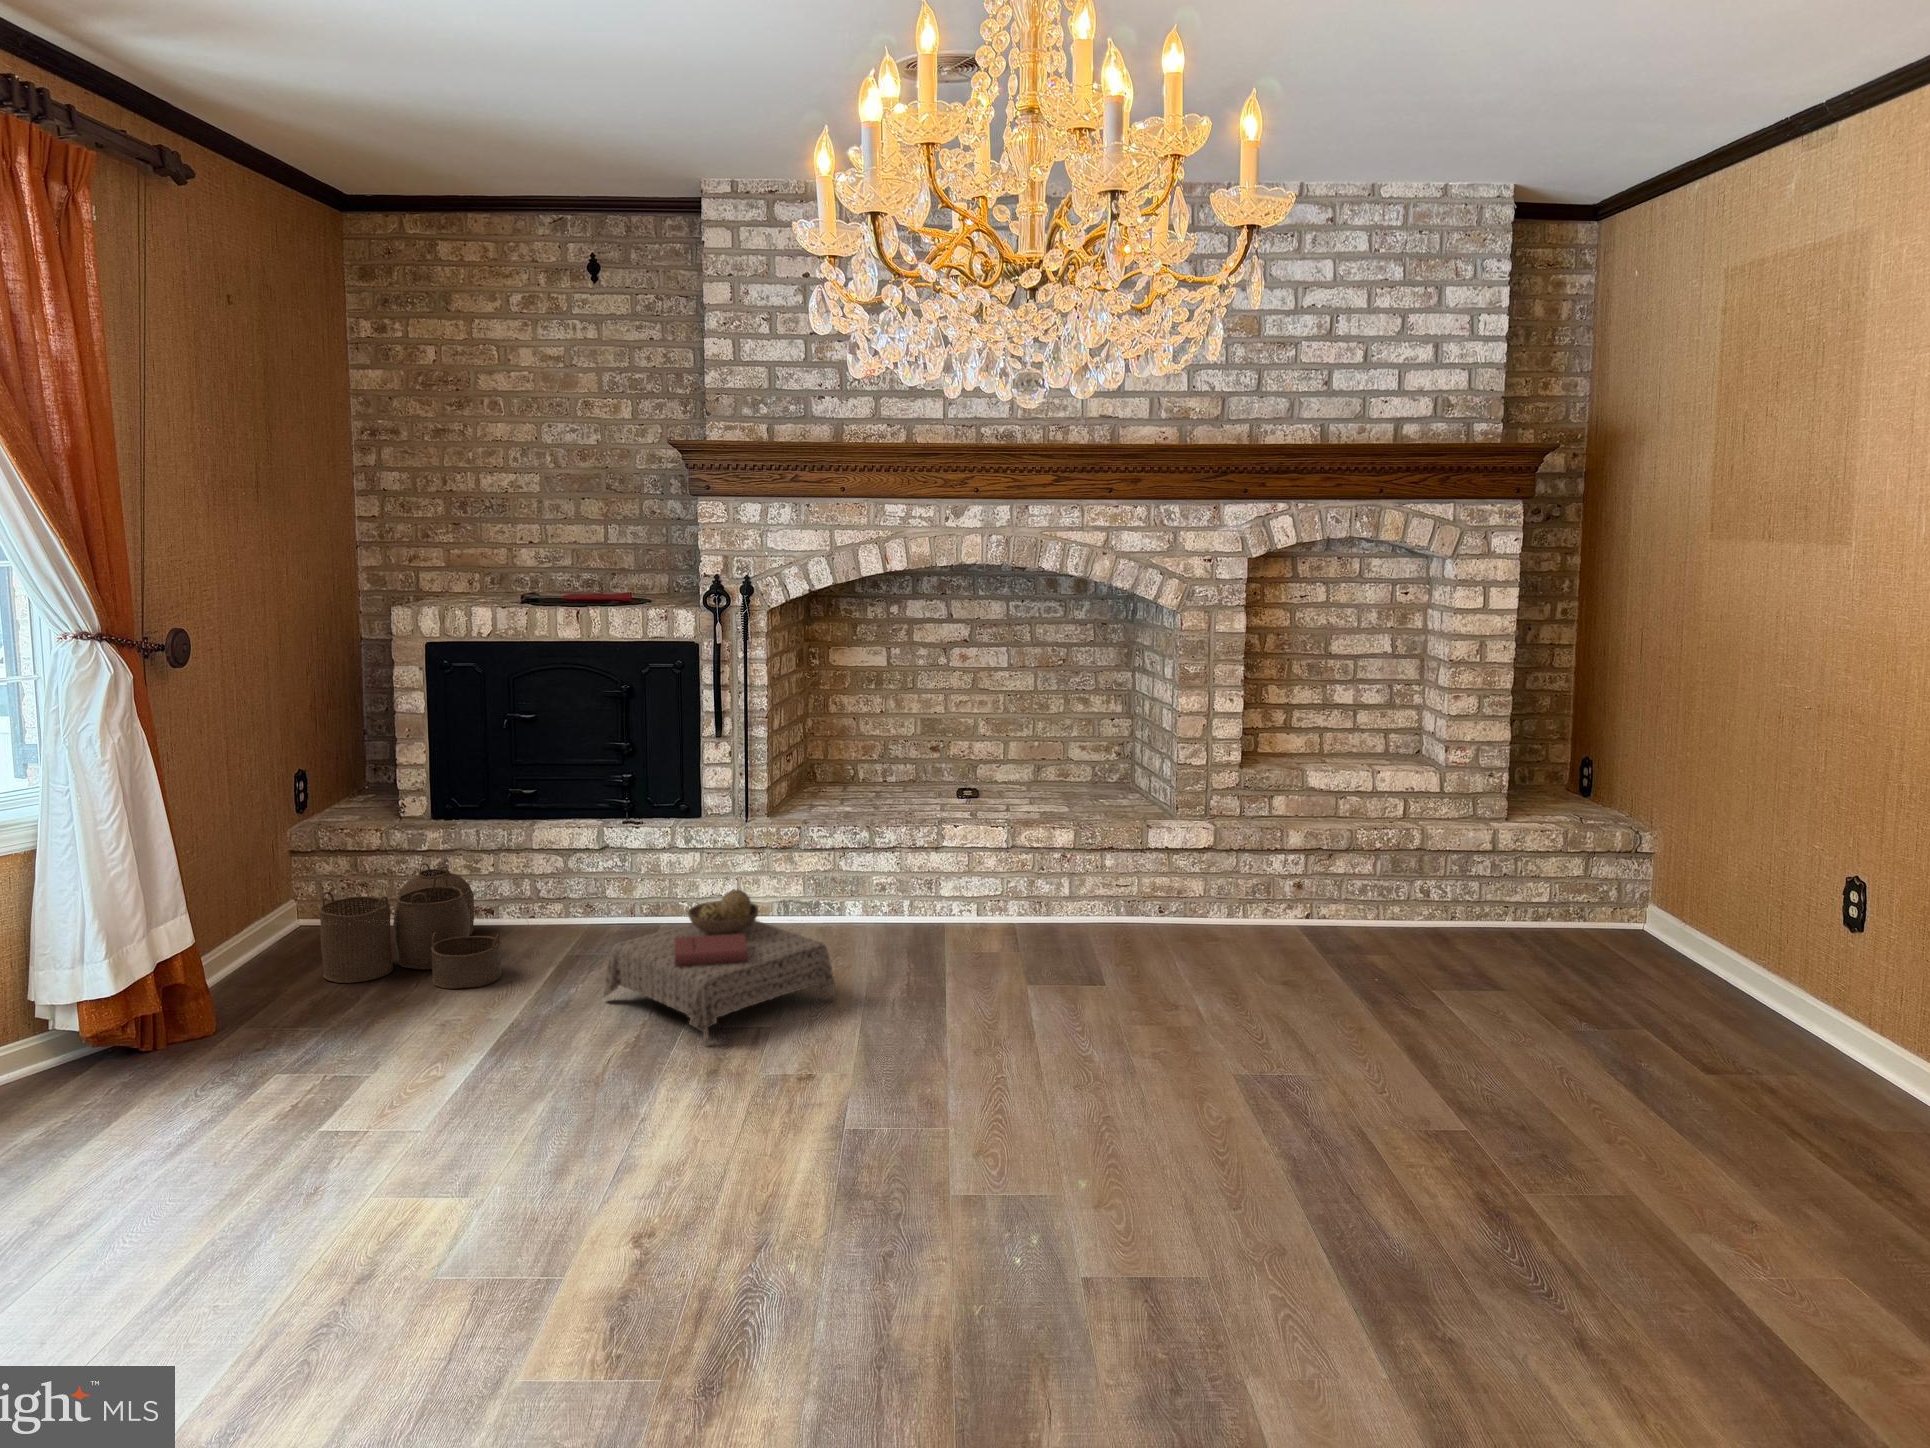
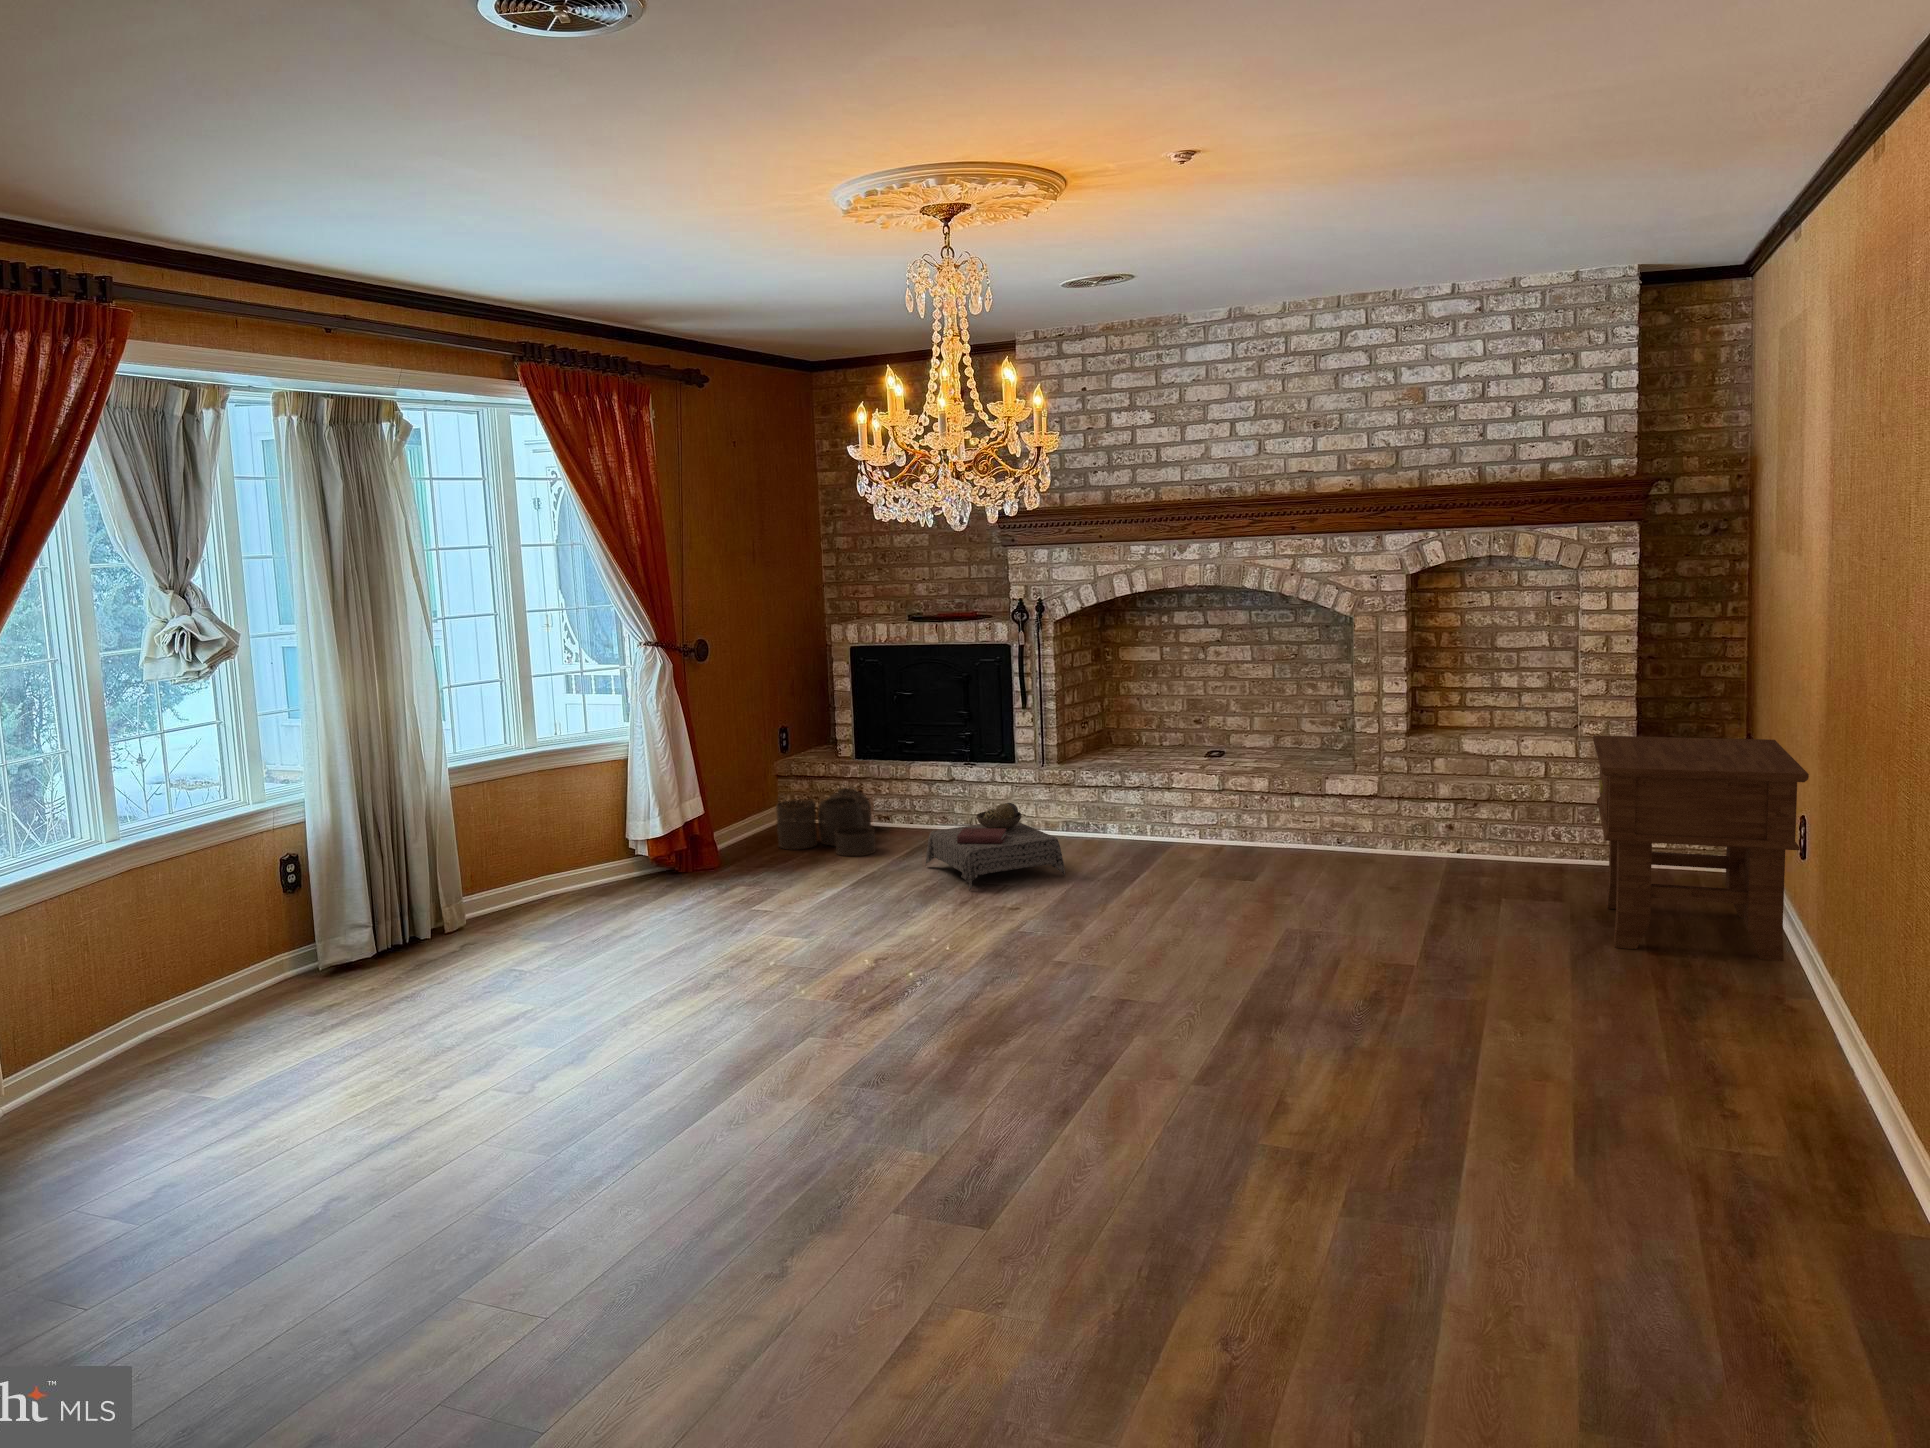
side table: none [1540,769,1897,1062] -> present [1593,736,1809,961]

